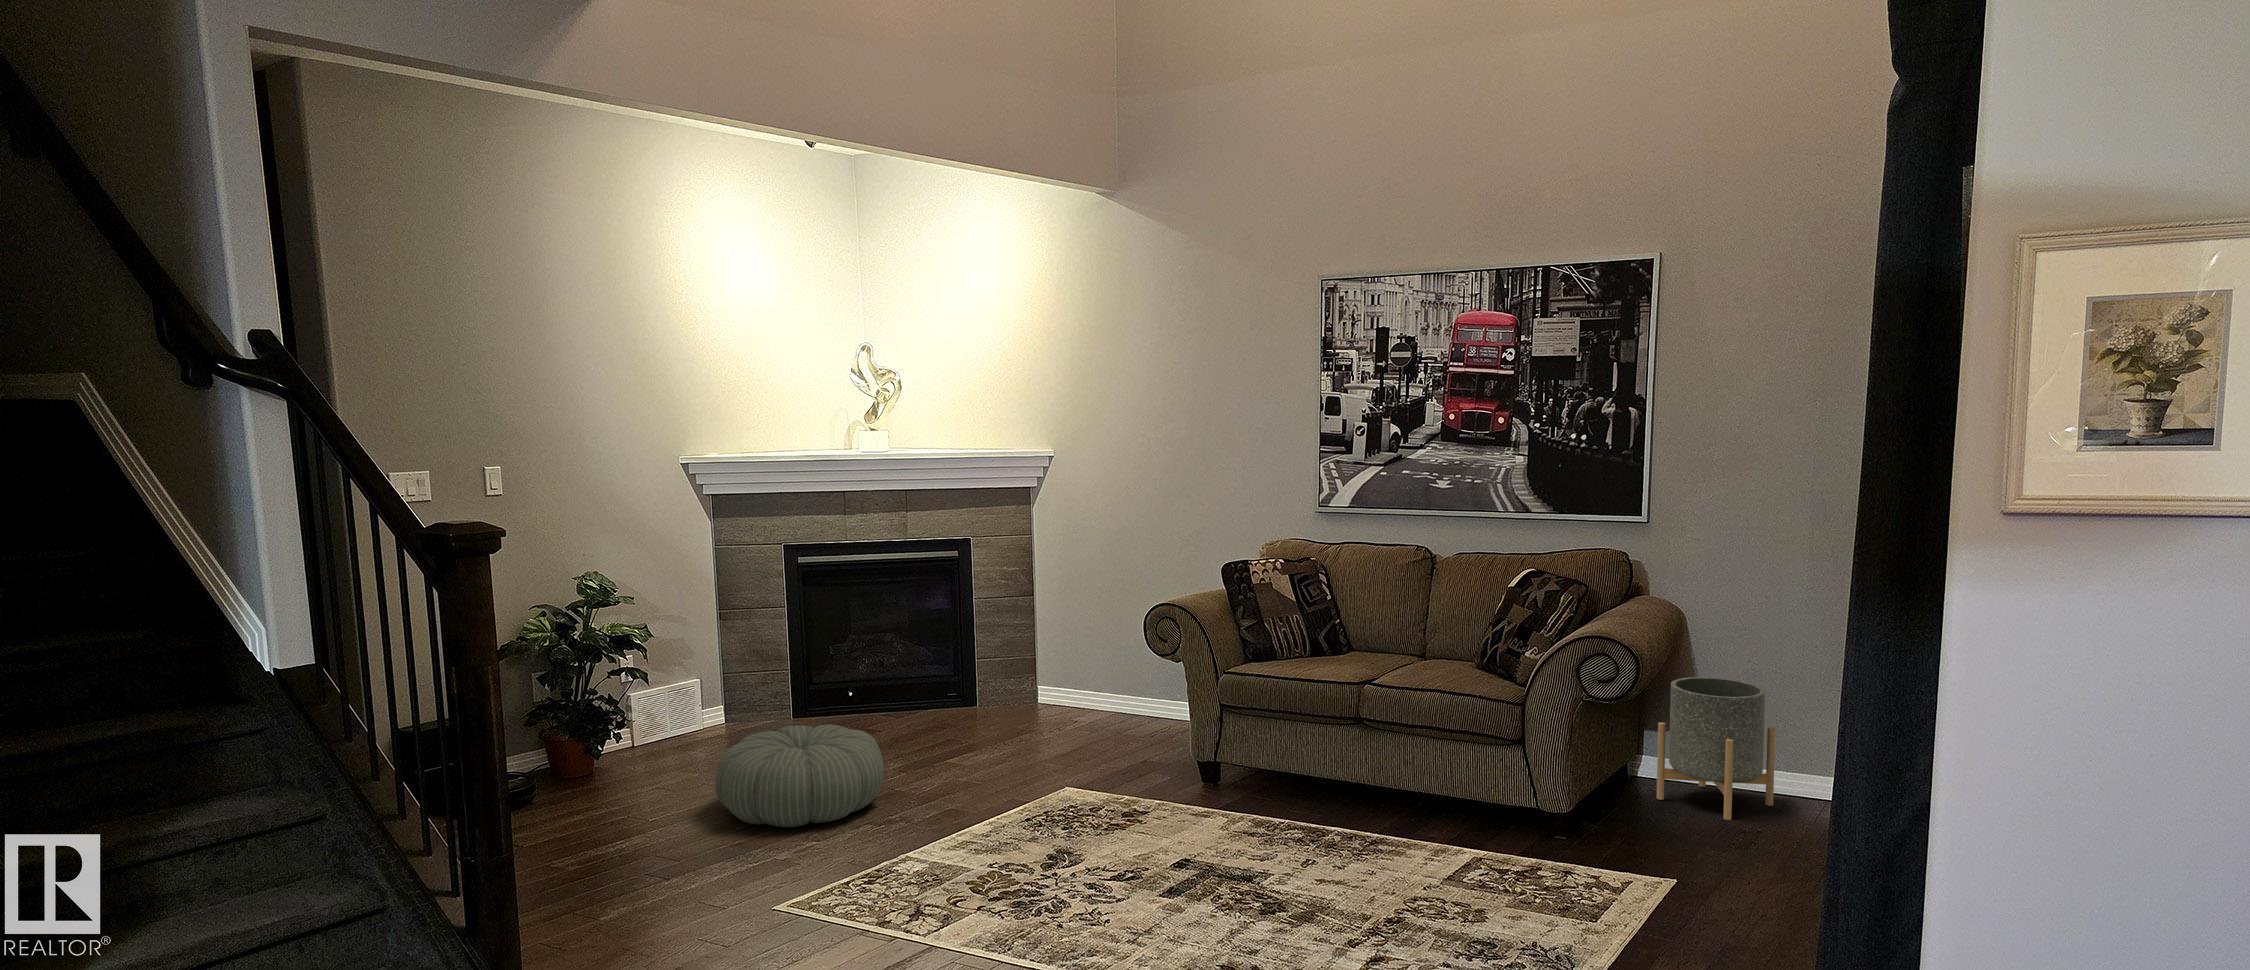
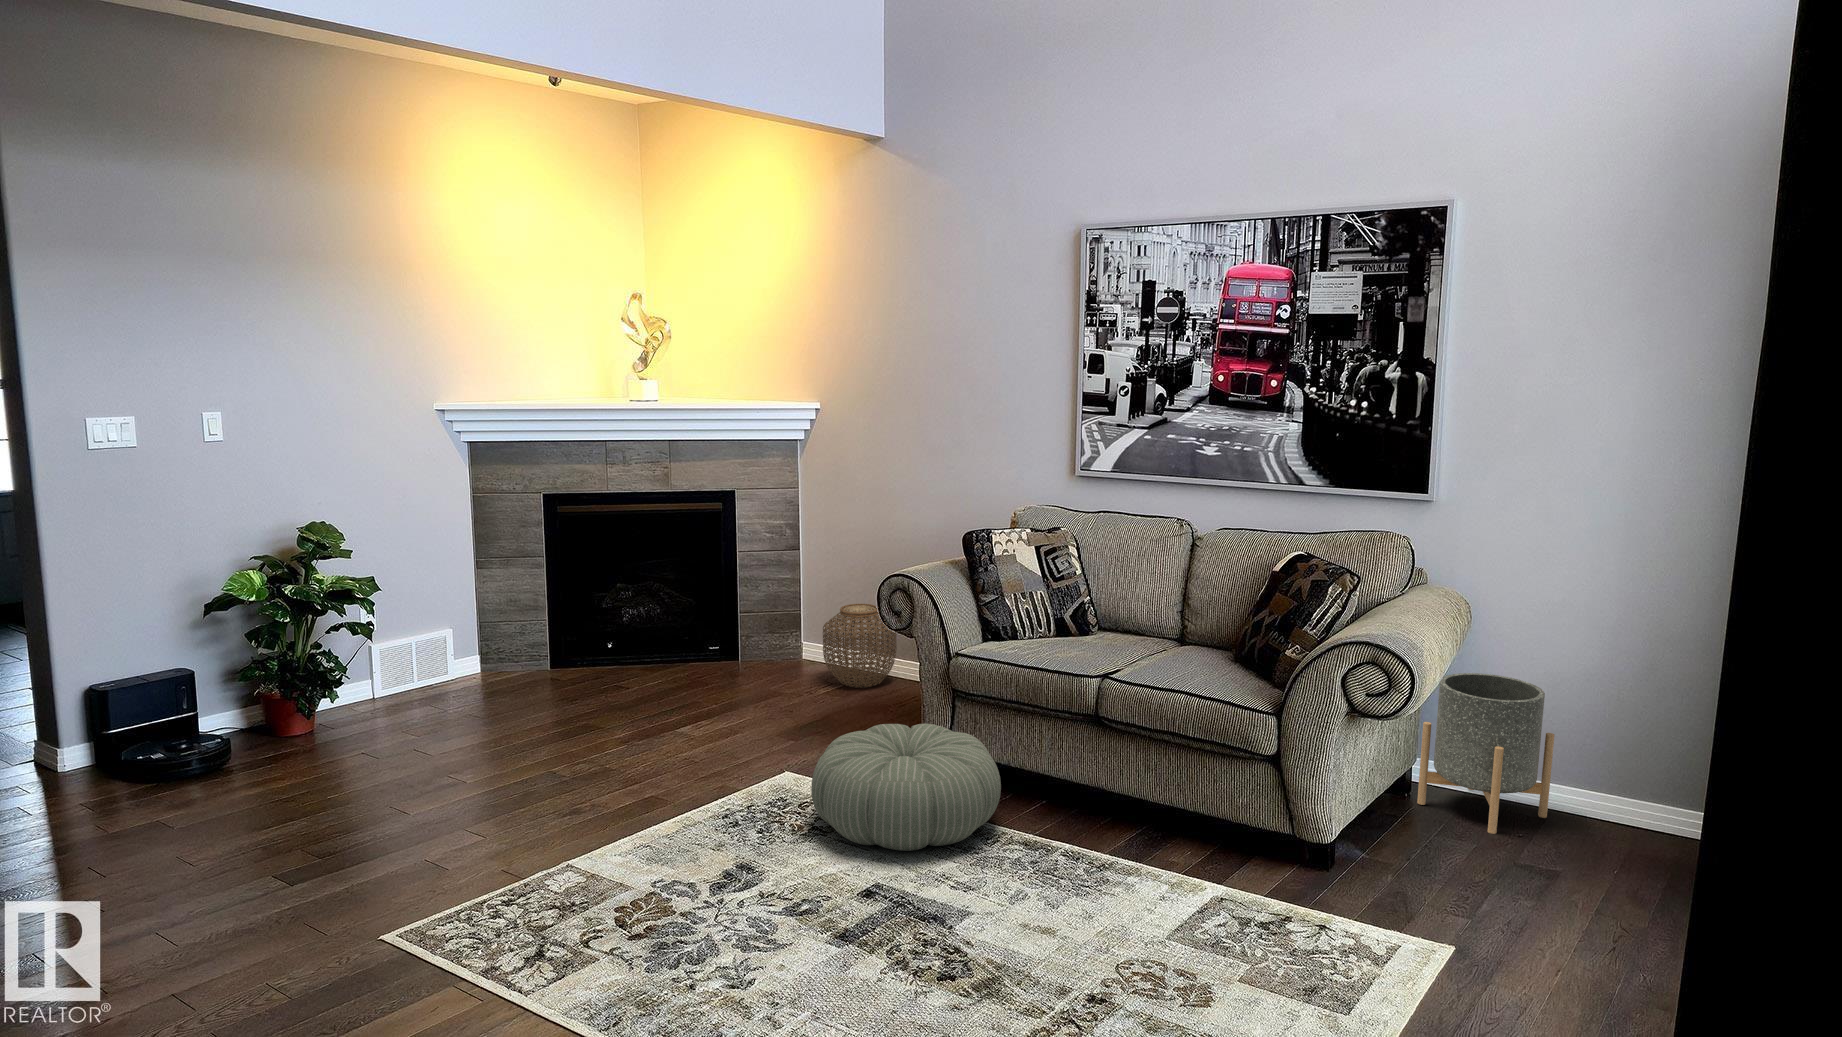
woven basket: none [1068,641,1140,723] -> present [823,604,897,688]
pouf: present [715,724,884,827] -> present [811,724,1001,851]

